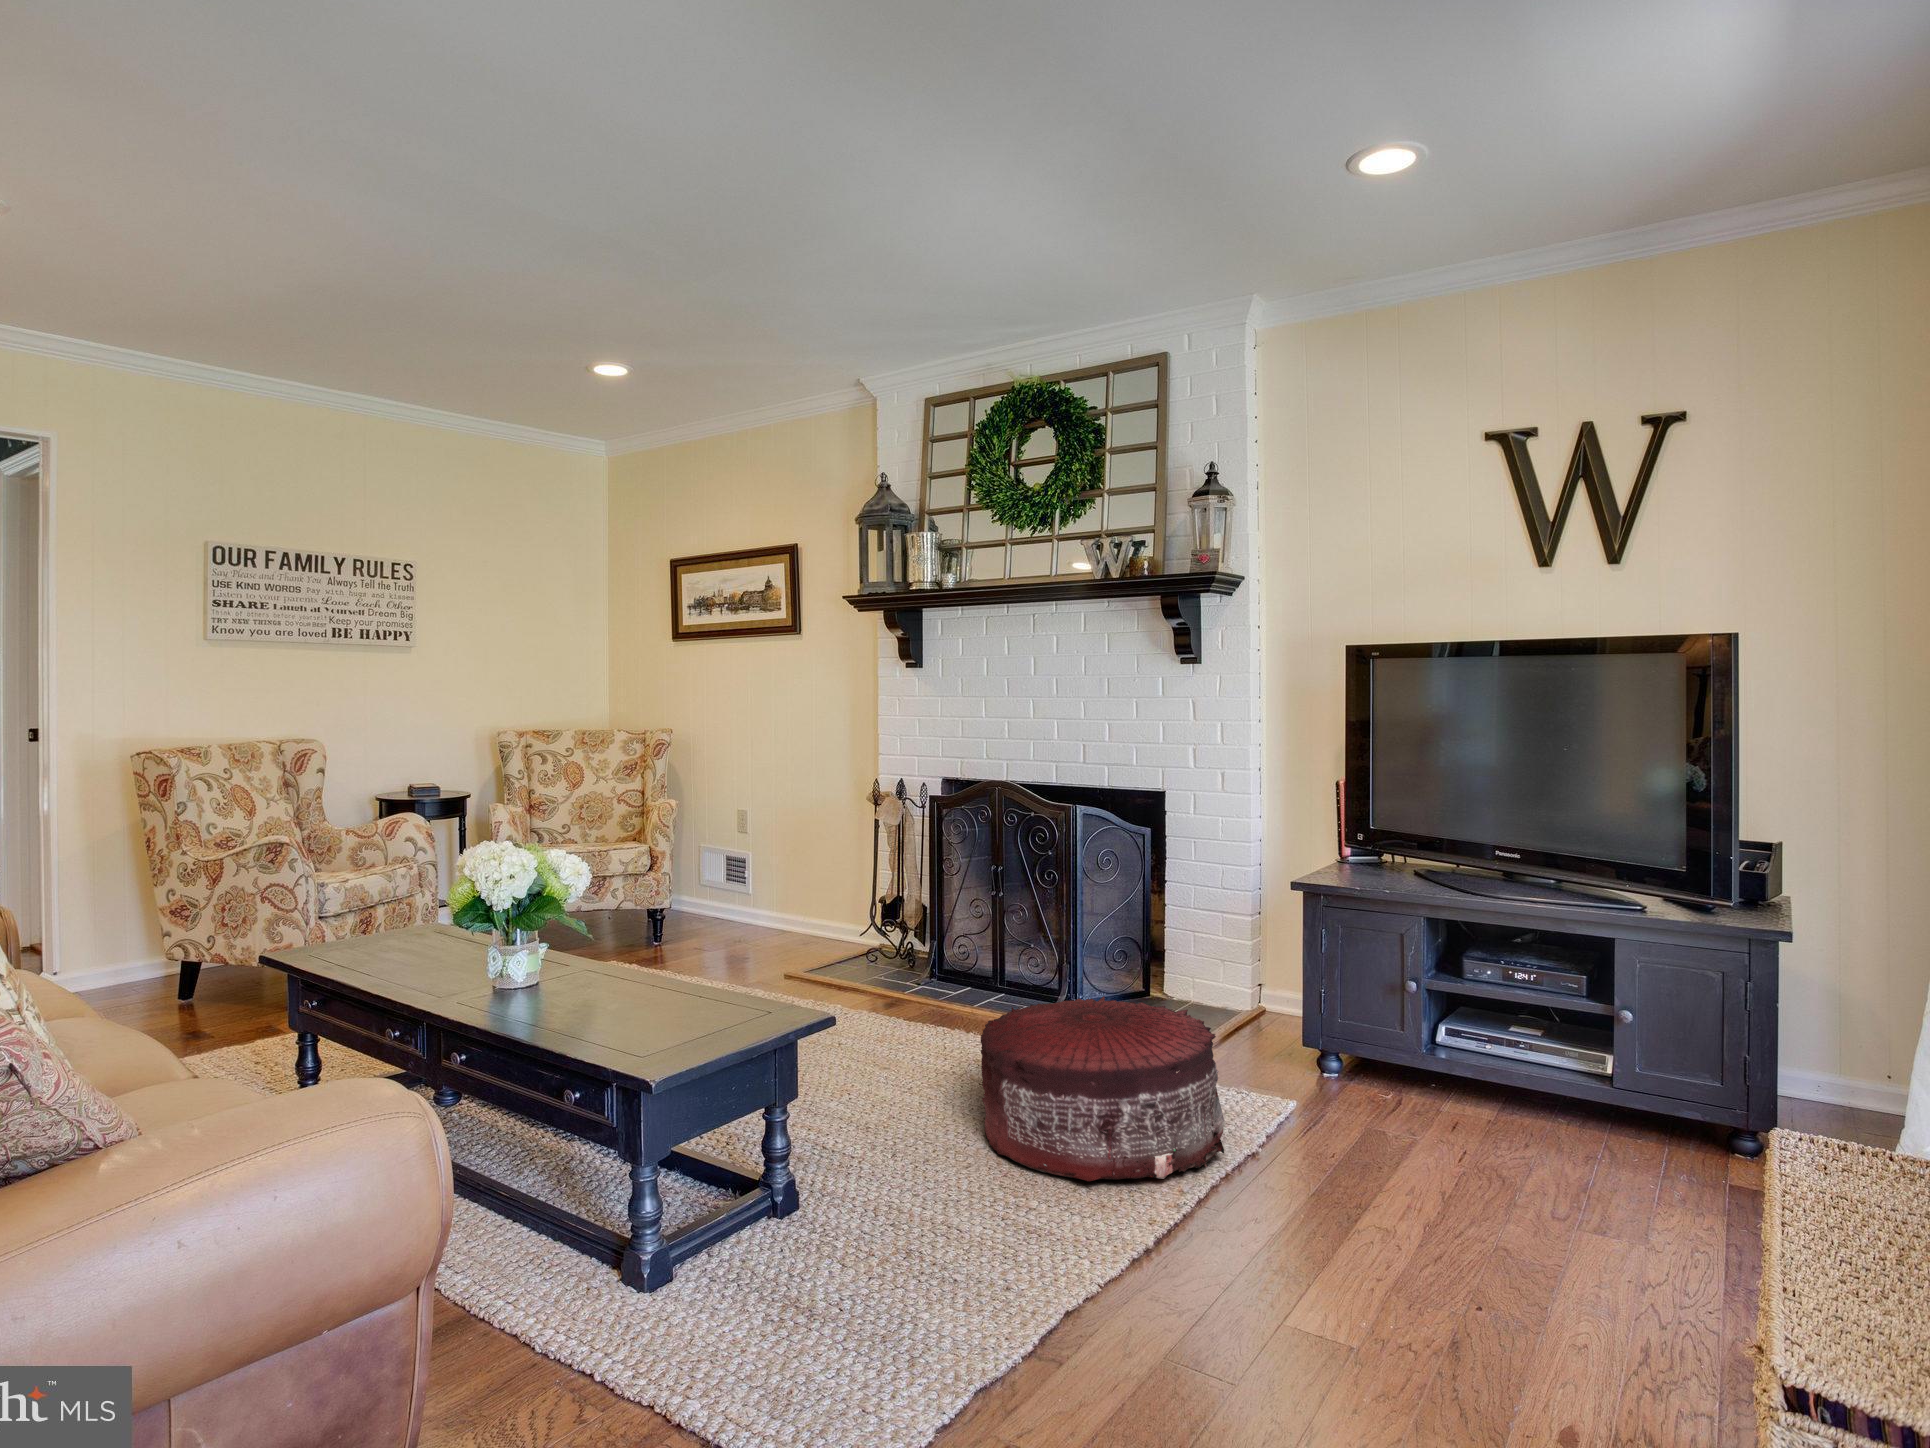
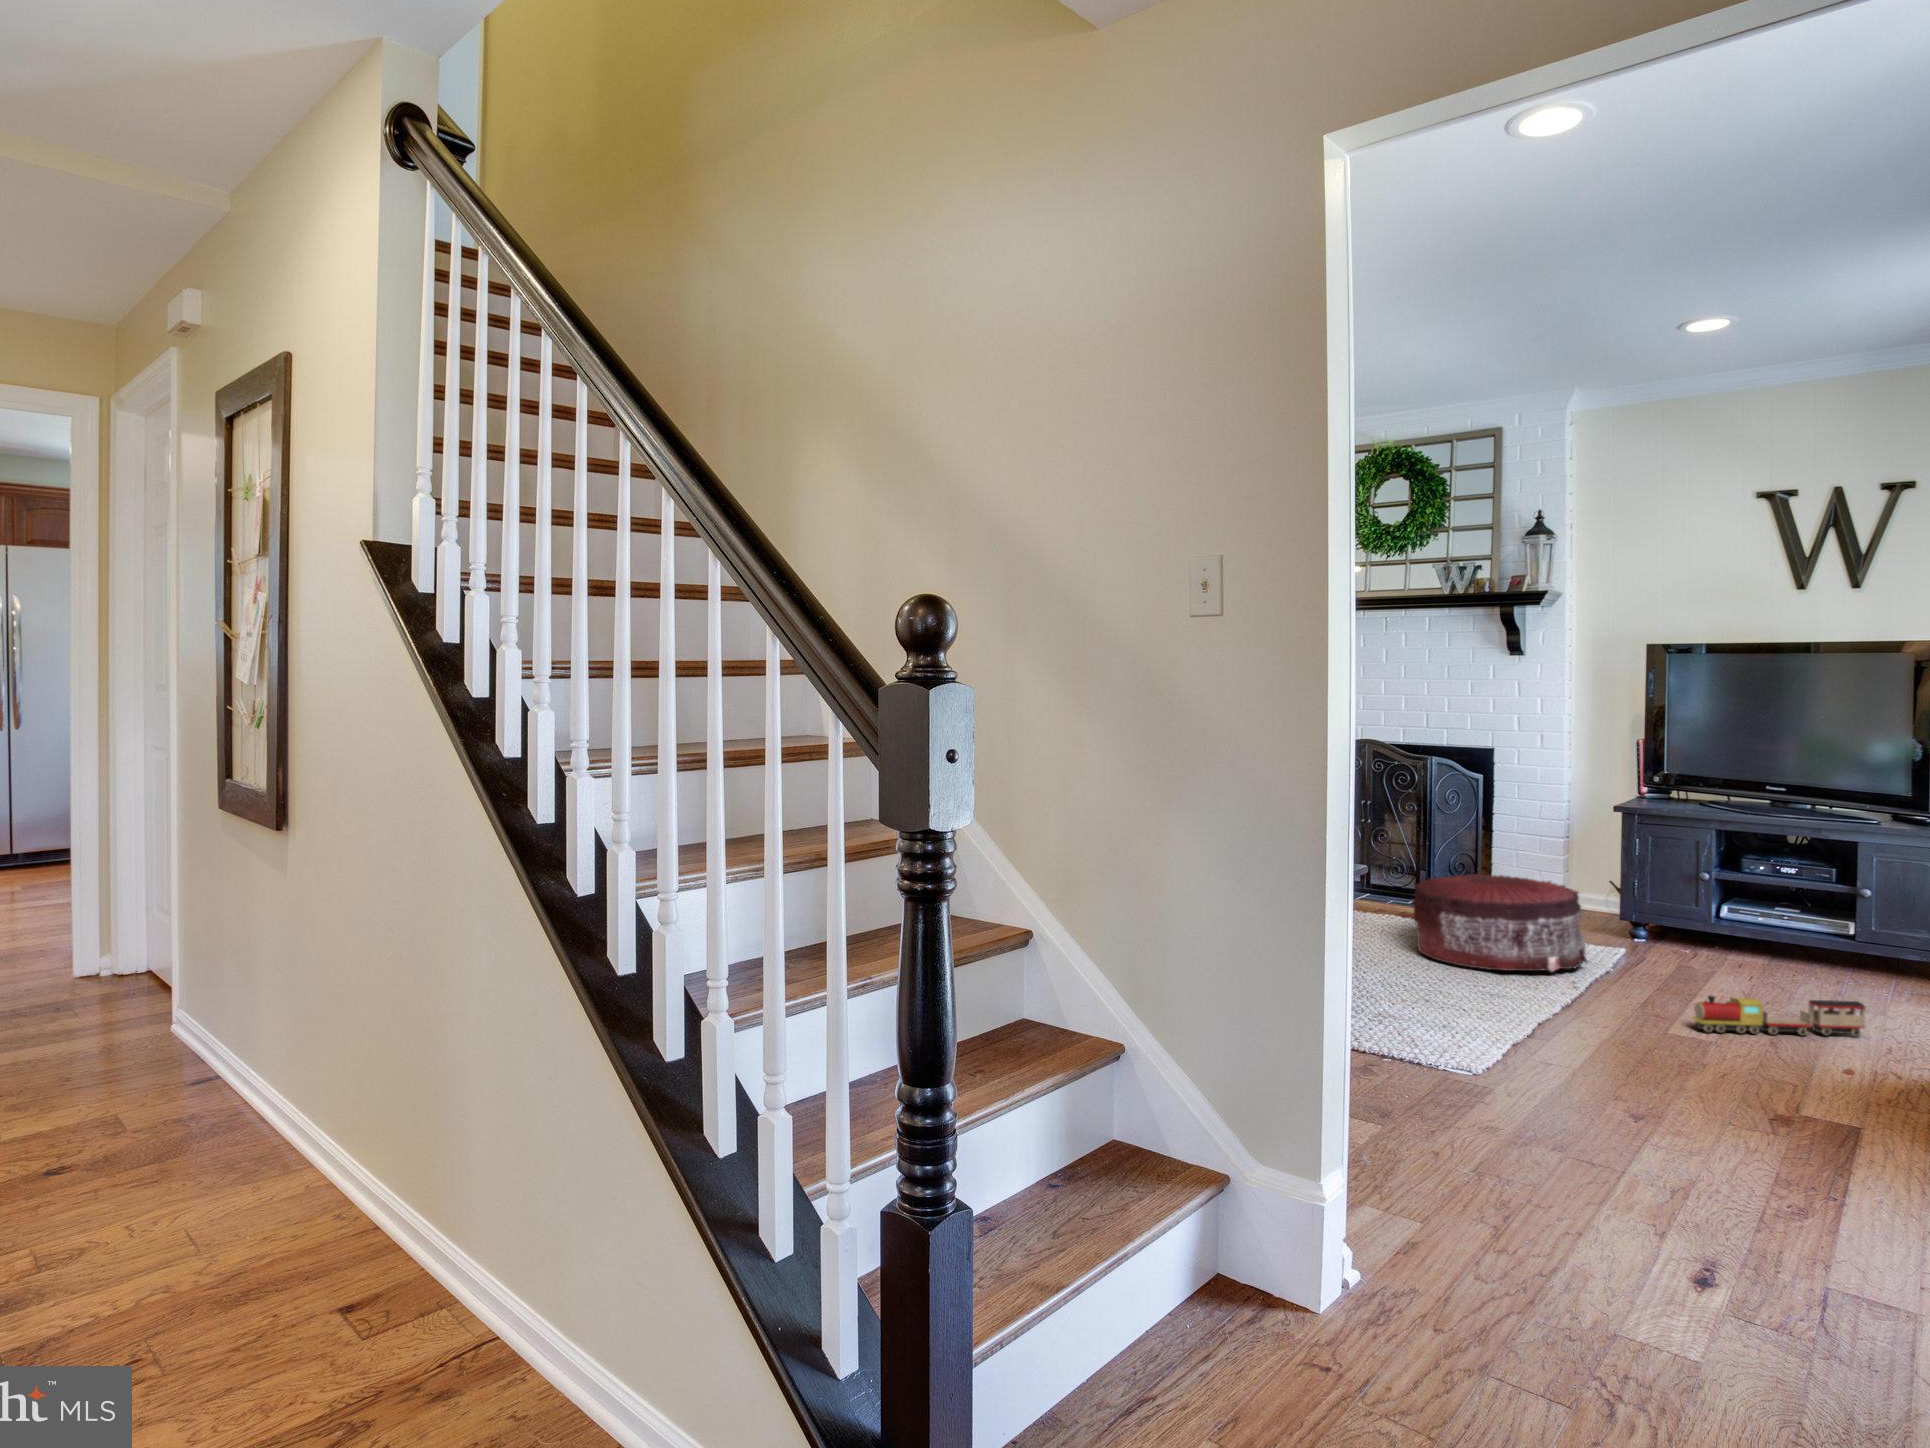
toy train: none [1332,1277,1620,1355] -> present [1692,996,1866,1036]

